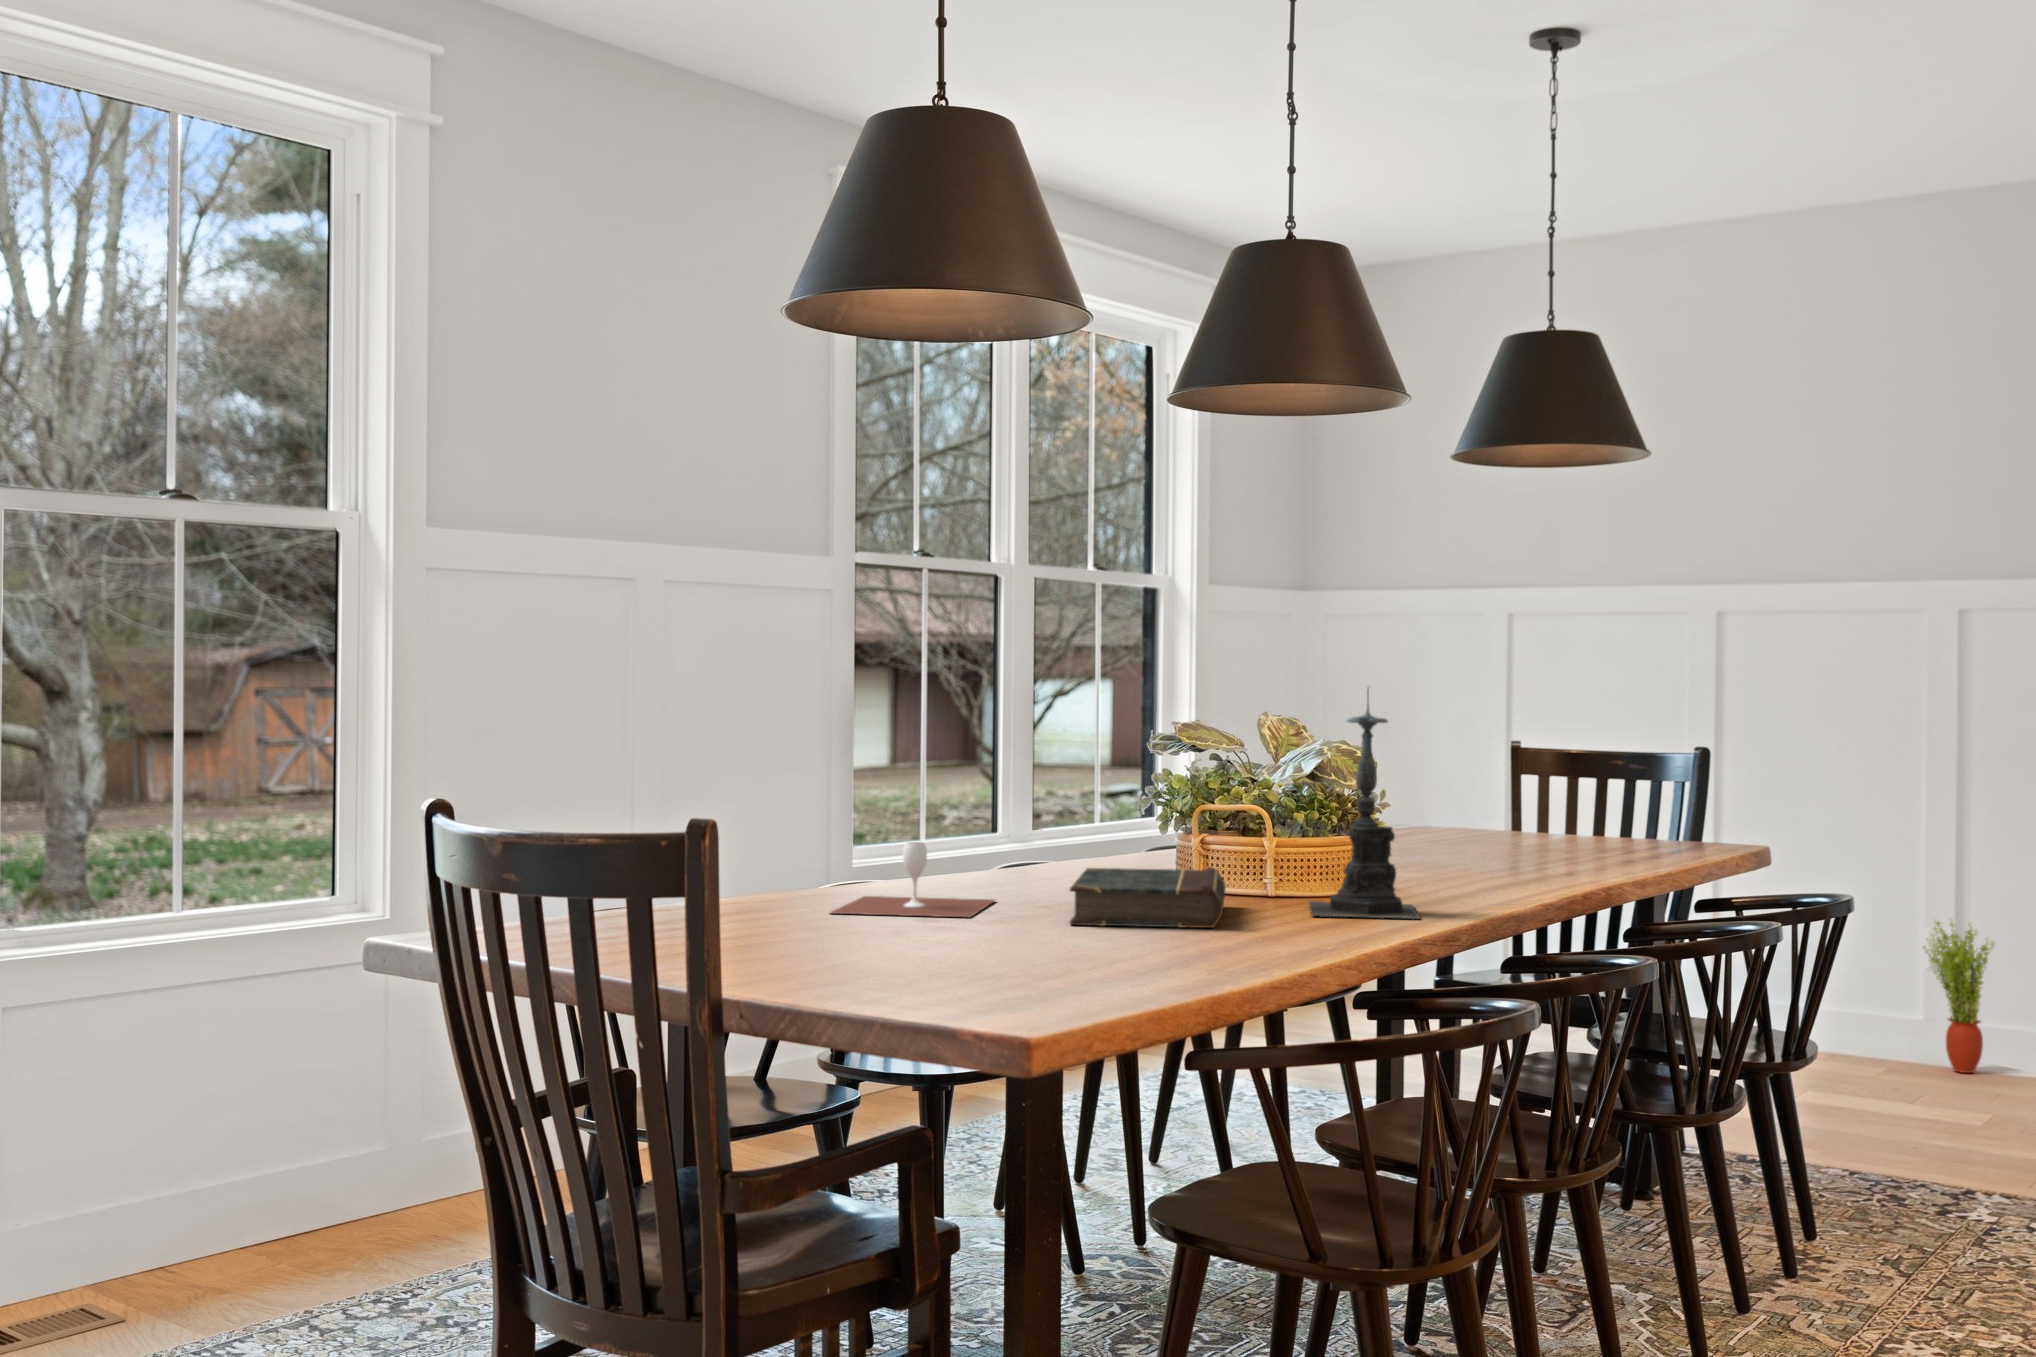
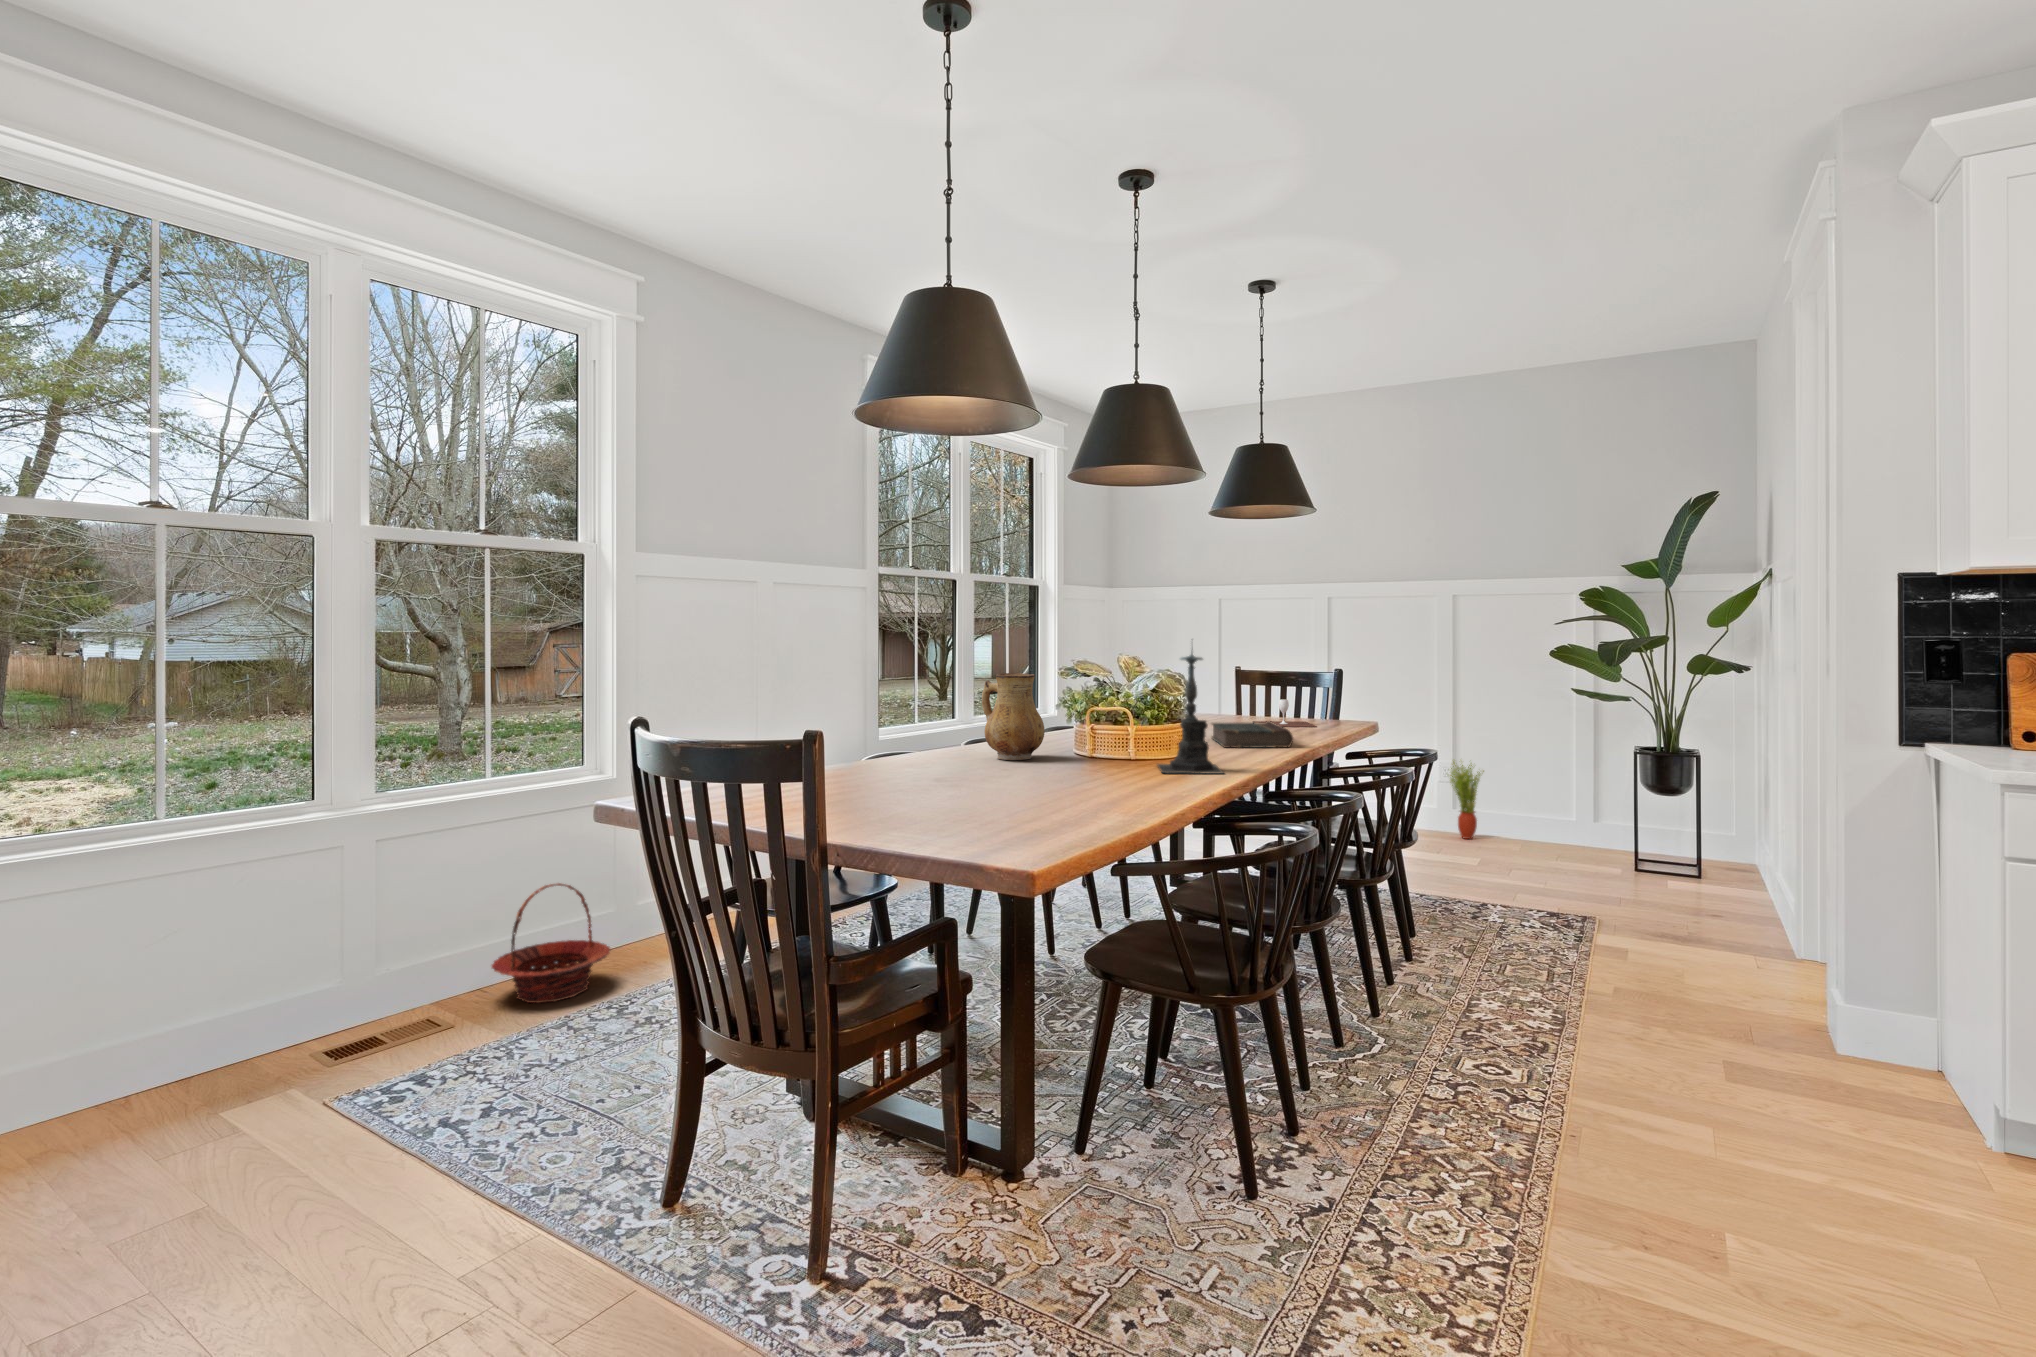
ceramic pitcher: none [1015,741,1121,891] -> present [982,673,1045,760]
wine glass: present [831,842,996,918] -> present [1253,699,1316,727]
book: present [1070,867,1226,928] -> present [1212,721,1293,748]
basket: none [183,1087,381,1290] -> present [492,883,610,1003]

